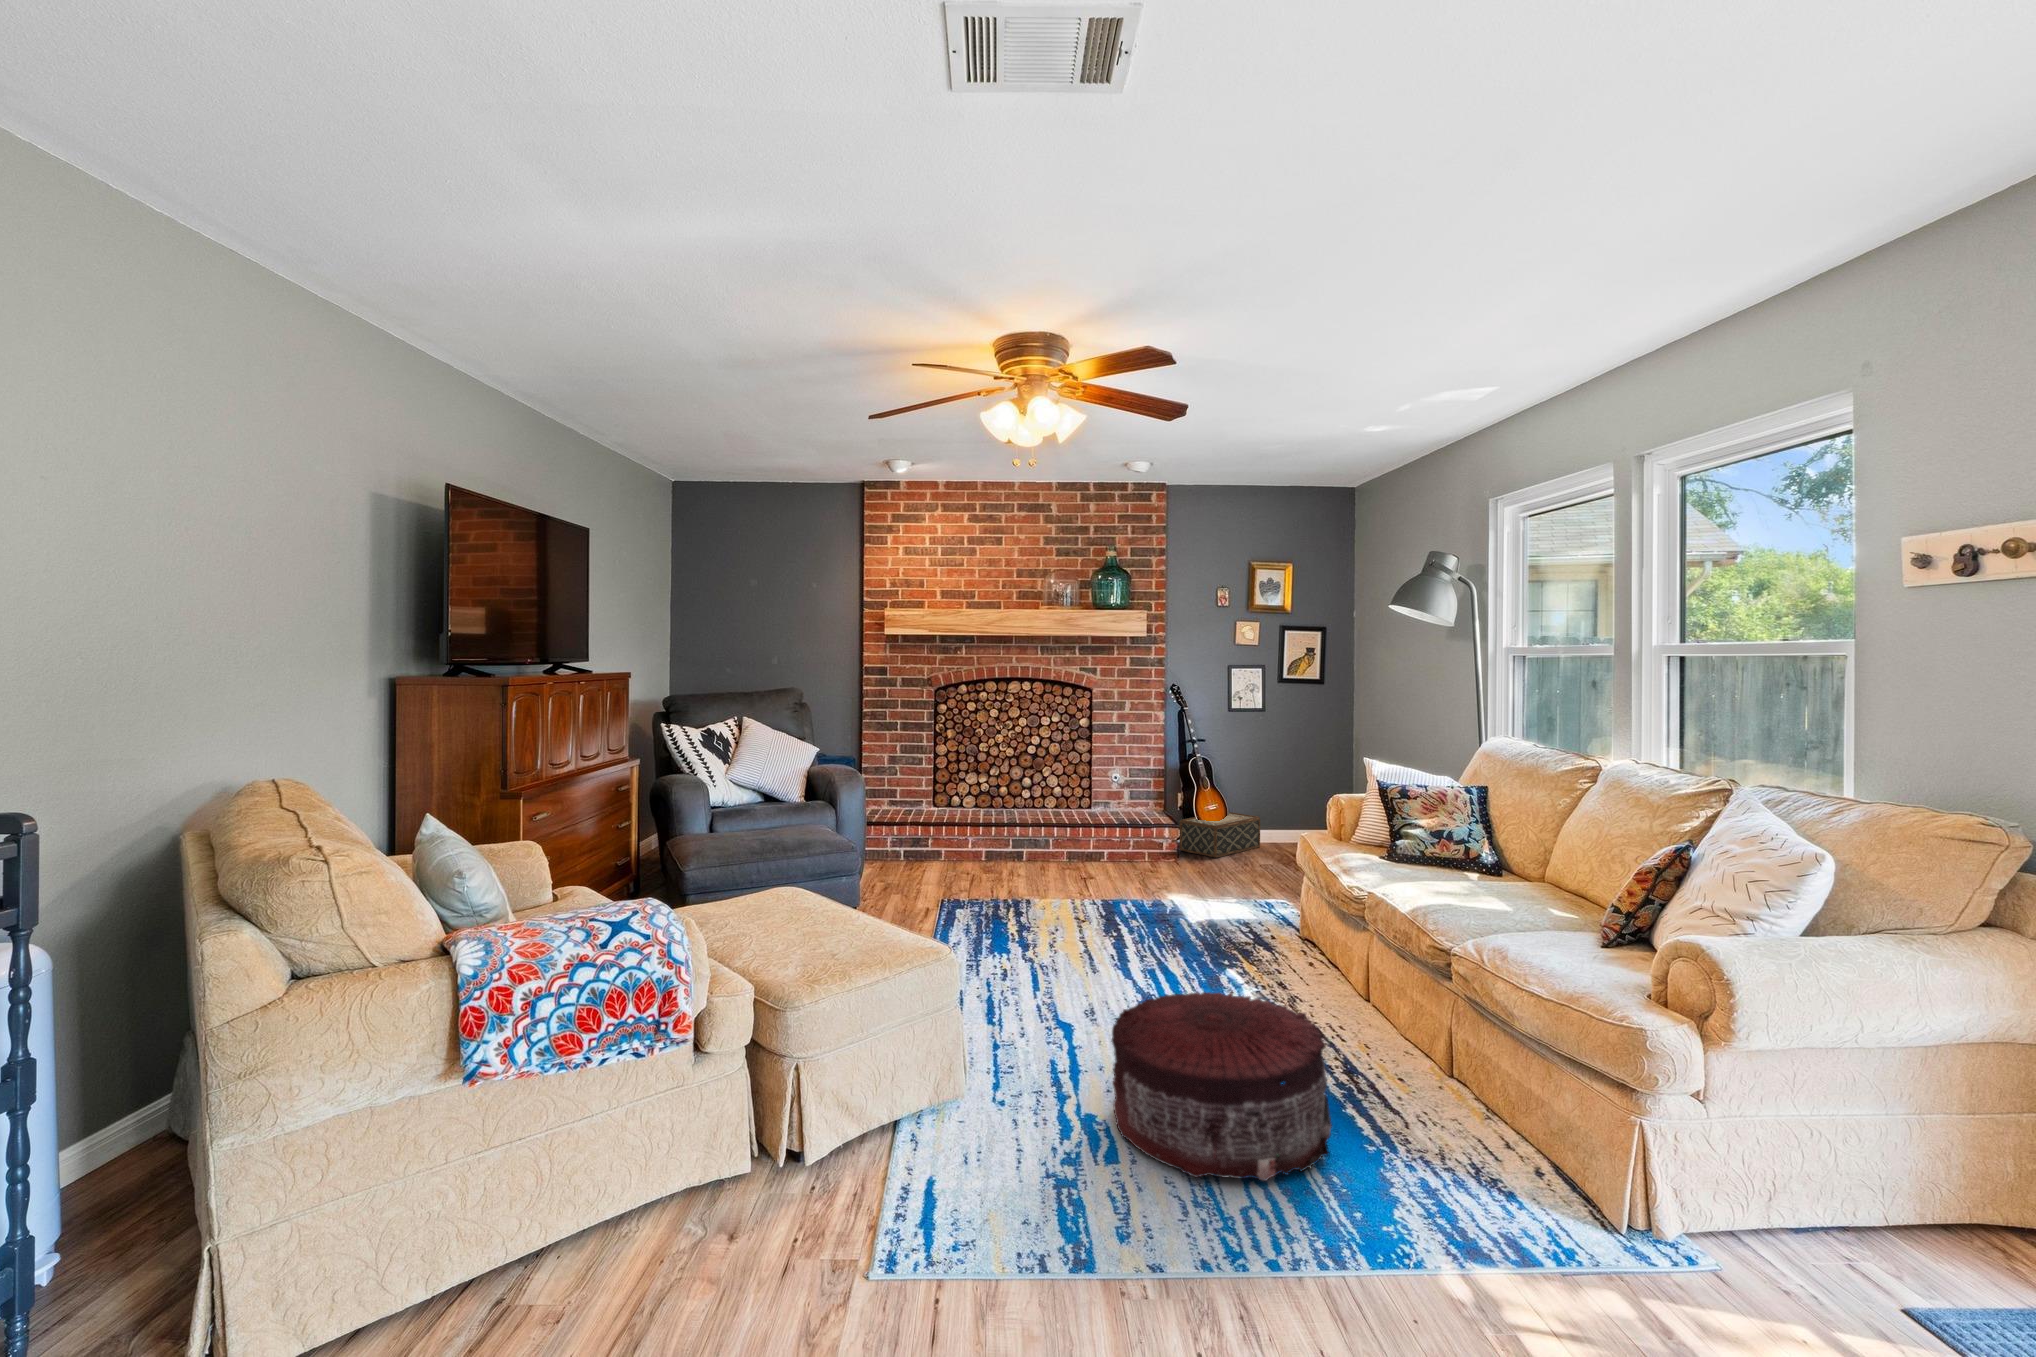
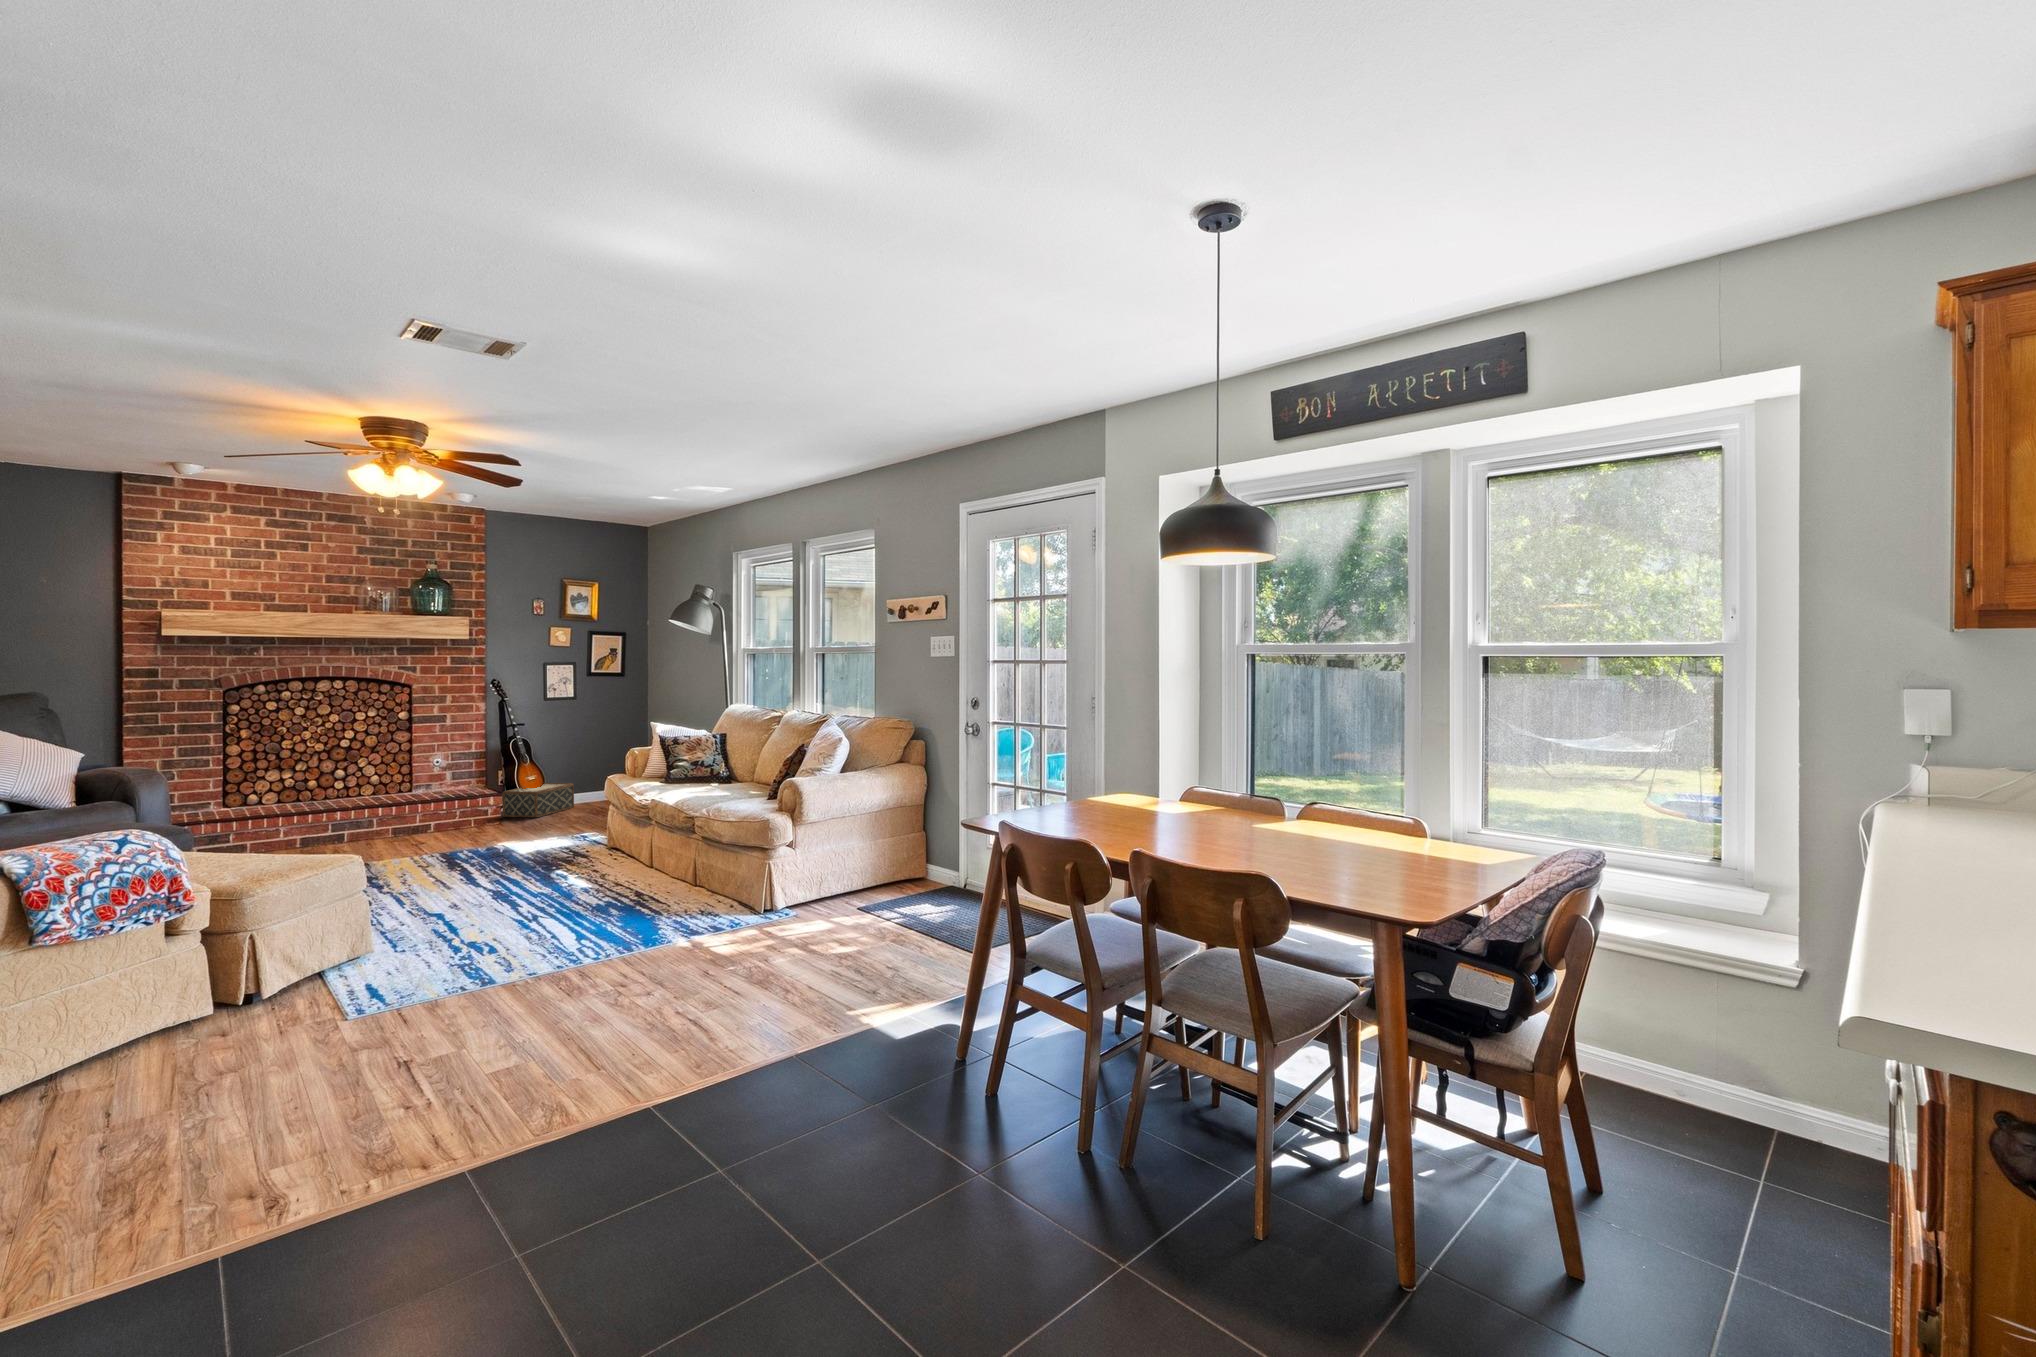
pouf: present [1112,992,1332,1181] -> none [488,857,626,945]

